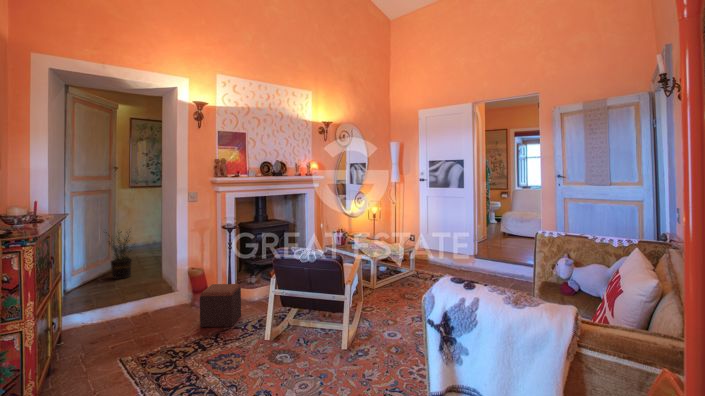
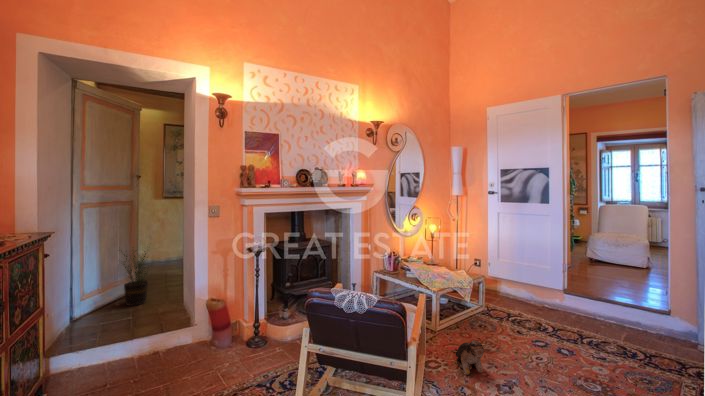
footstool: present [200,284,241,327] -> none [212,325,266,386]
plush toy: none [385,286,404,311] -> present [456,340,486,375]

